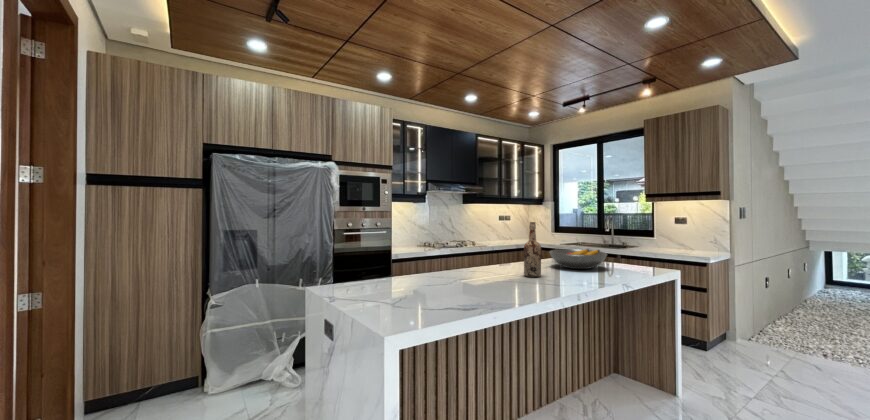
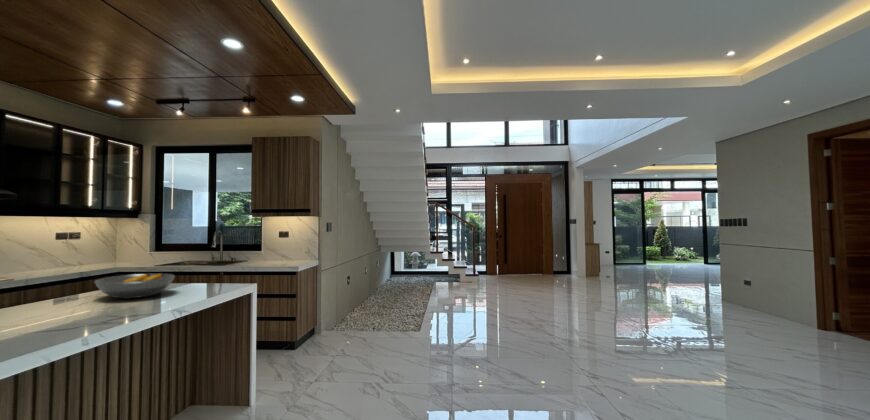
wine bottle: present [524,222,541,277] -> none [30,247,63,321]

